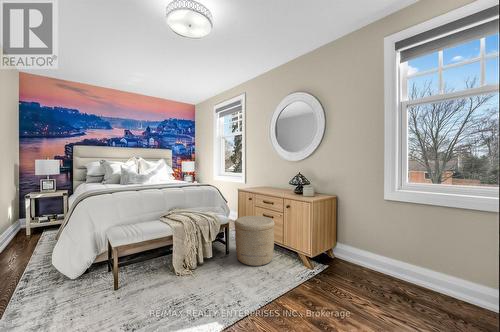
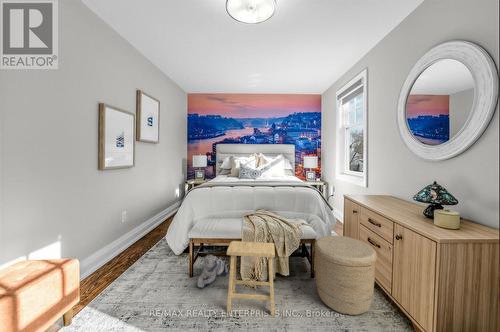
footstool: none [173,228,220,295] -> present [227,241,275,315]
plush toy: none [129,258,157,292] -> present [197,255,228,288]

